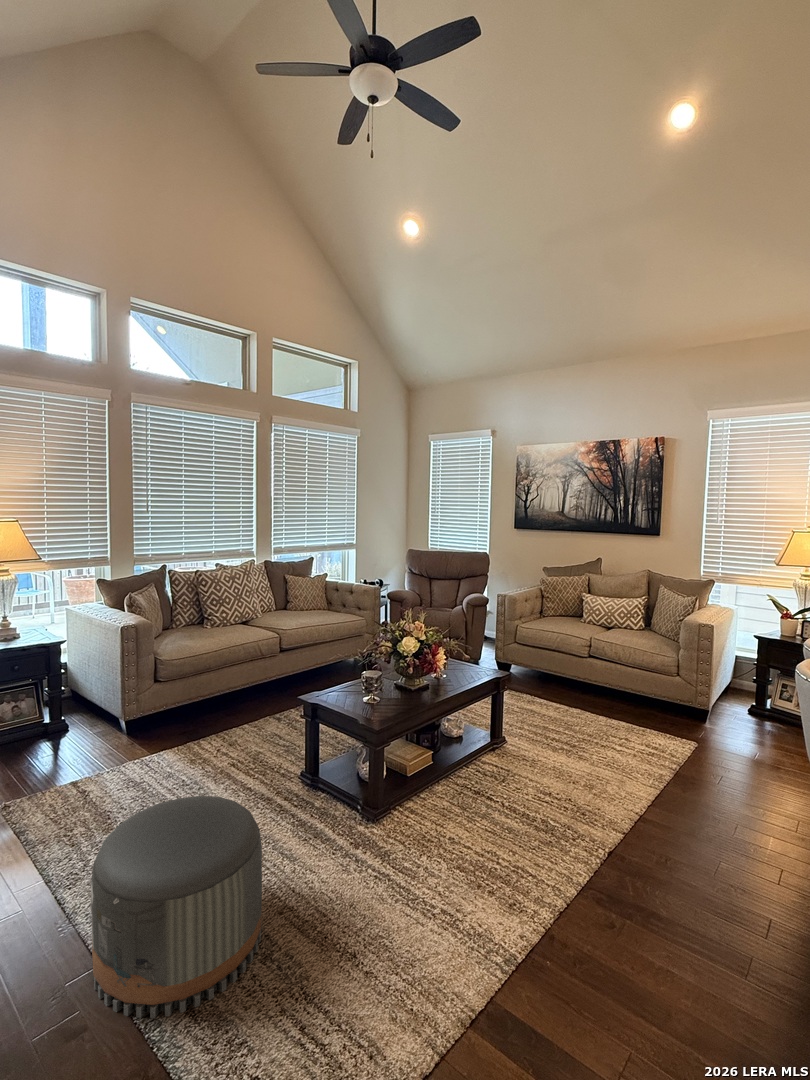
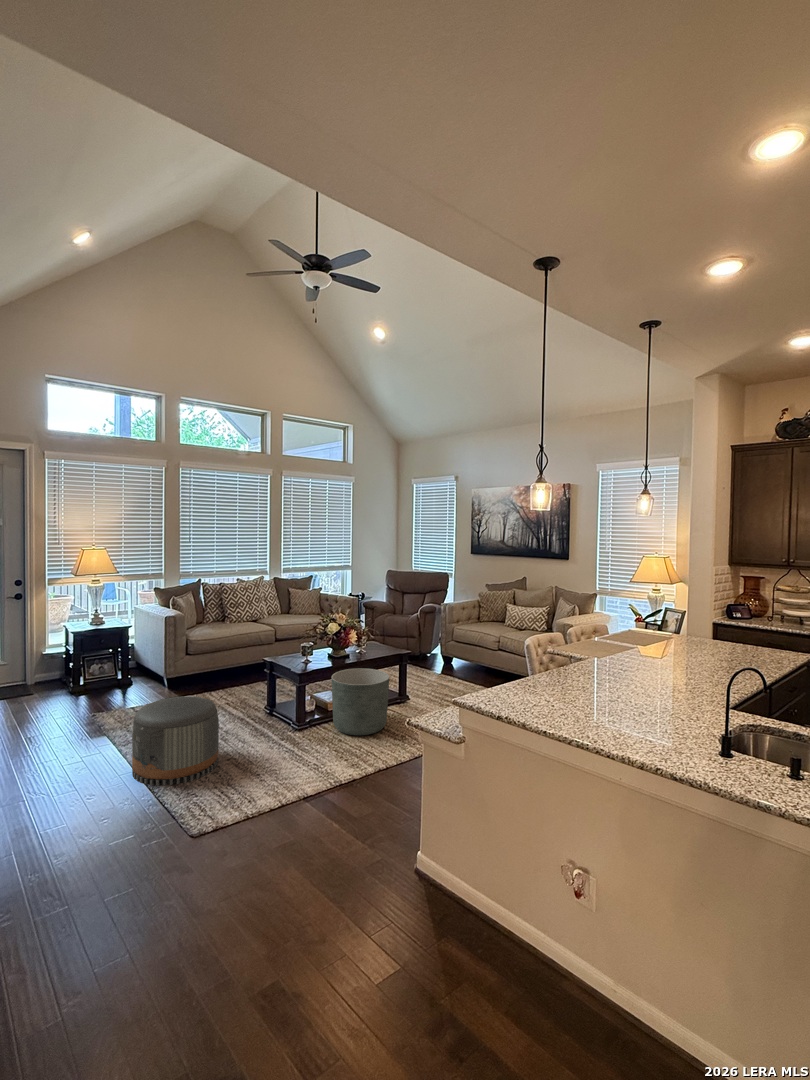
planter: none [422,708,517,827] -> present [332,668,389,735]

